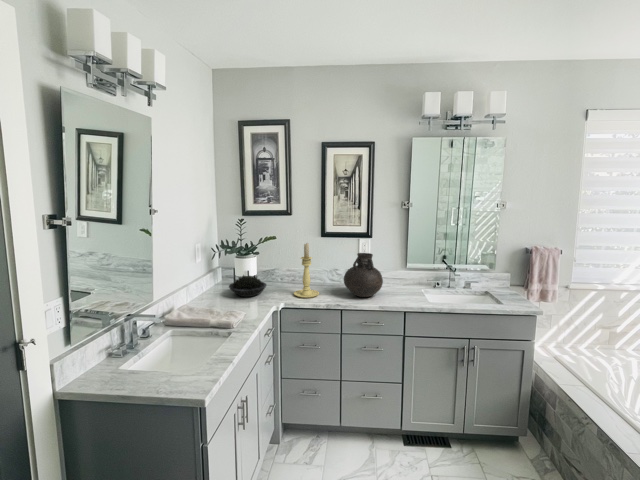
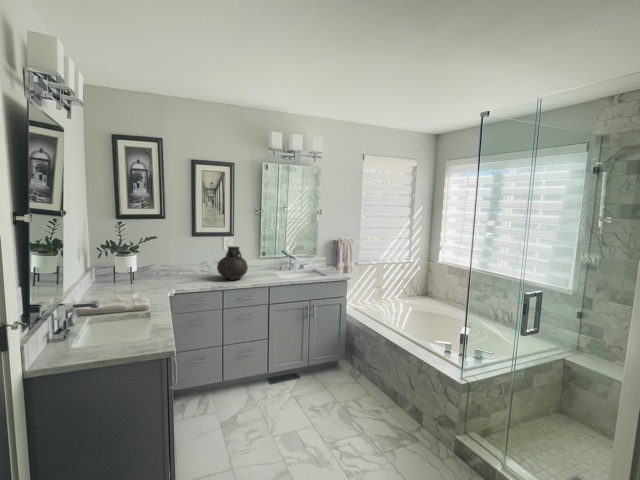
candle holder: present [294,243,319,298] -> none [175,240,198,284]
succulent plant: present [229,275,266,297] -> none [112,270,149,289]

